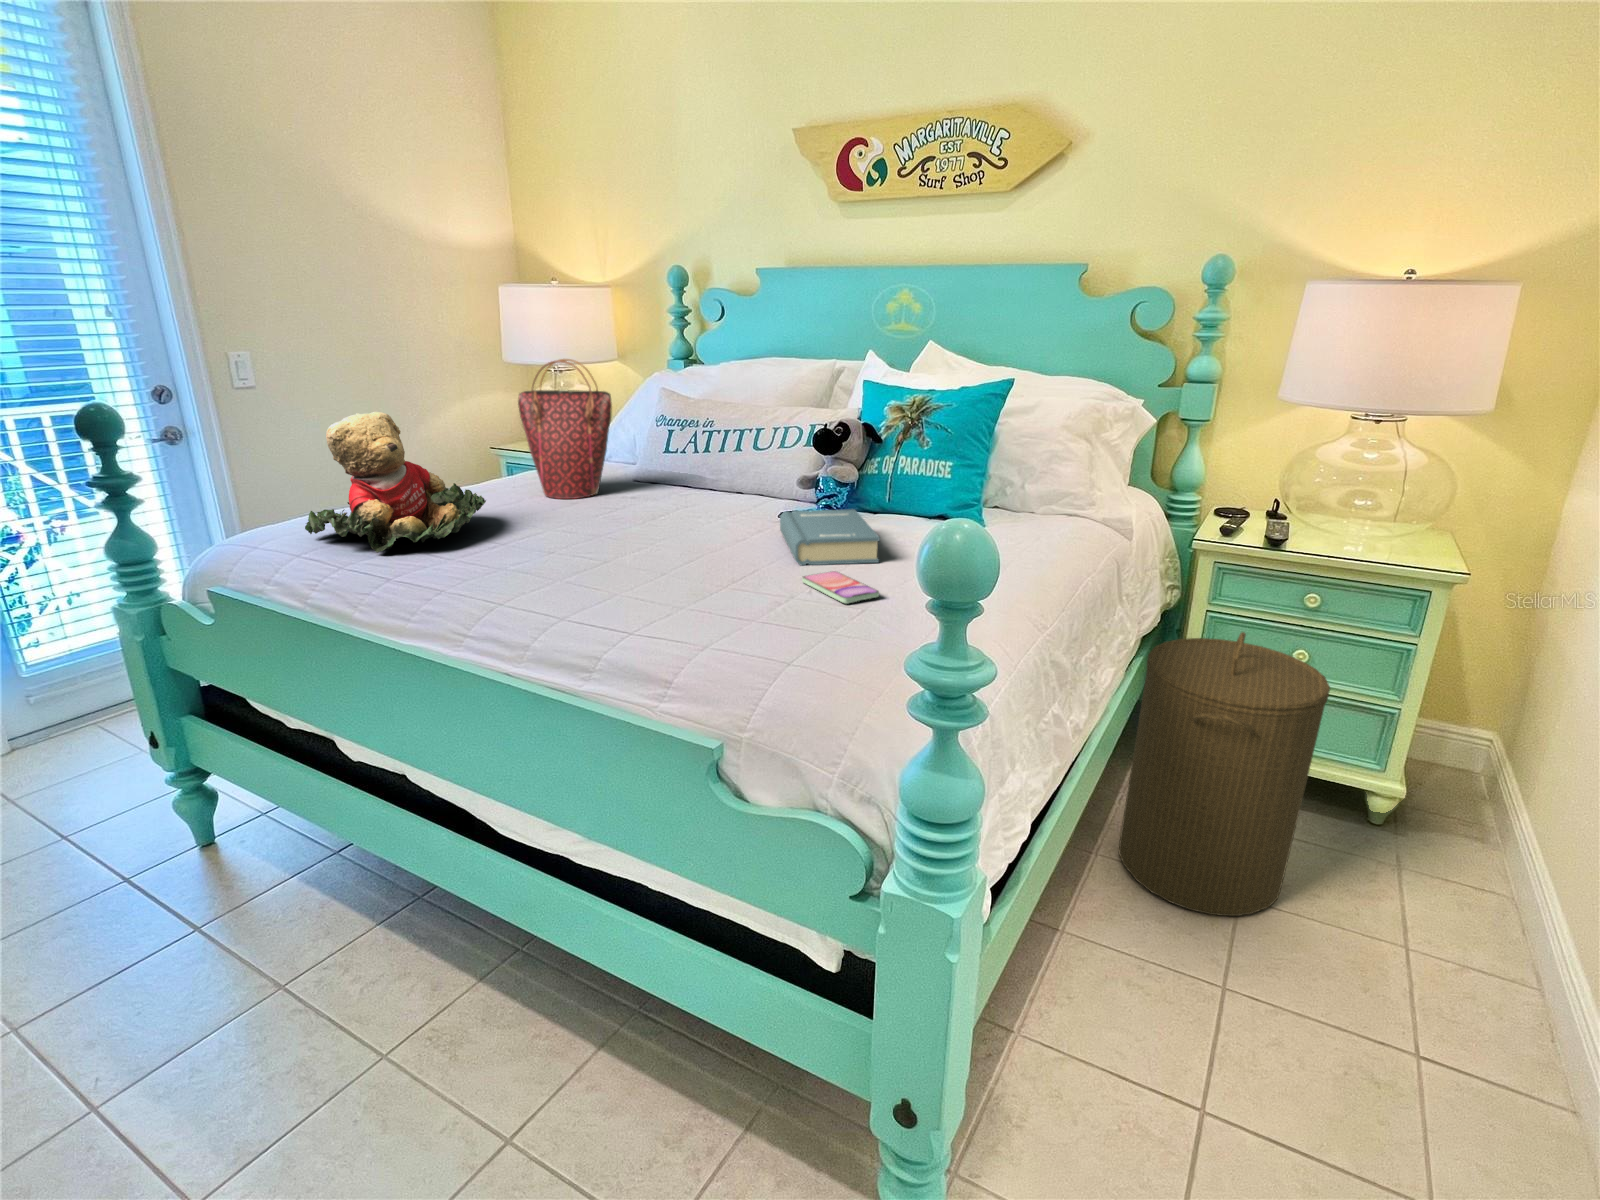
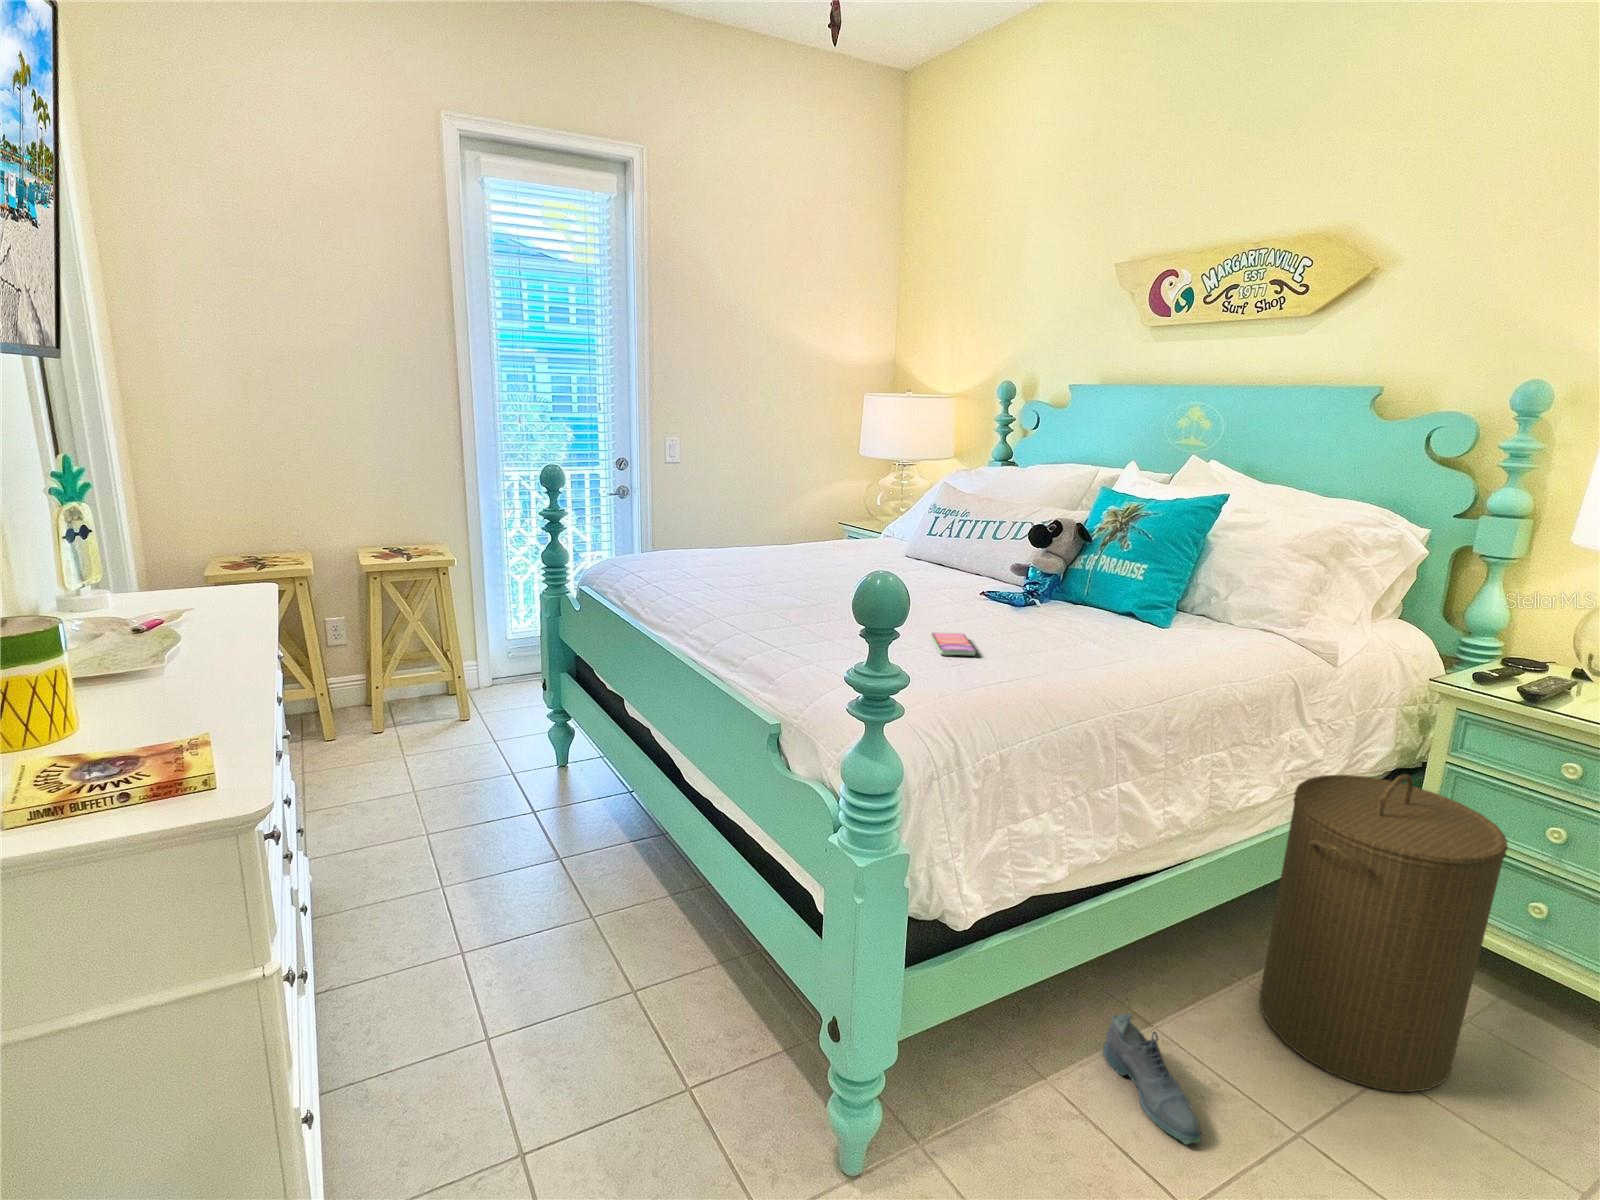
handbag: present [518,359,612,499] -> none [818,454,884,562]
teddy bear: present [305,412,486,552] -> none [648,481,765,575]
hardback book: present [780,509,880,565] -> none [945,587,1031,636]
shoe: none [1049,932,1182,1044] -> present [1103,1013,1201,1144]

